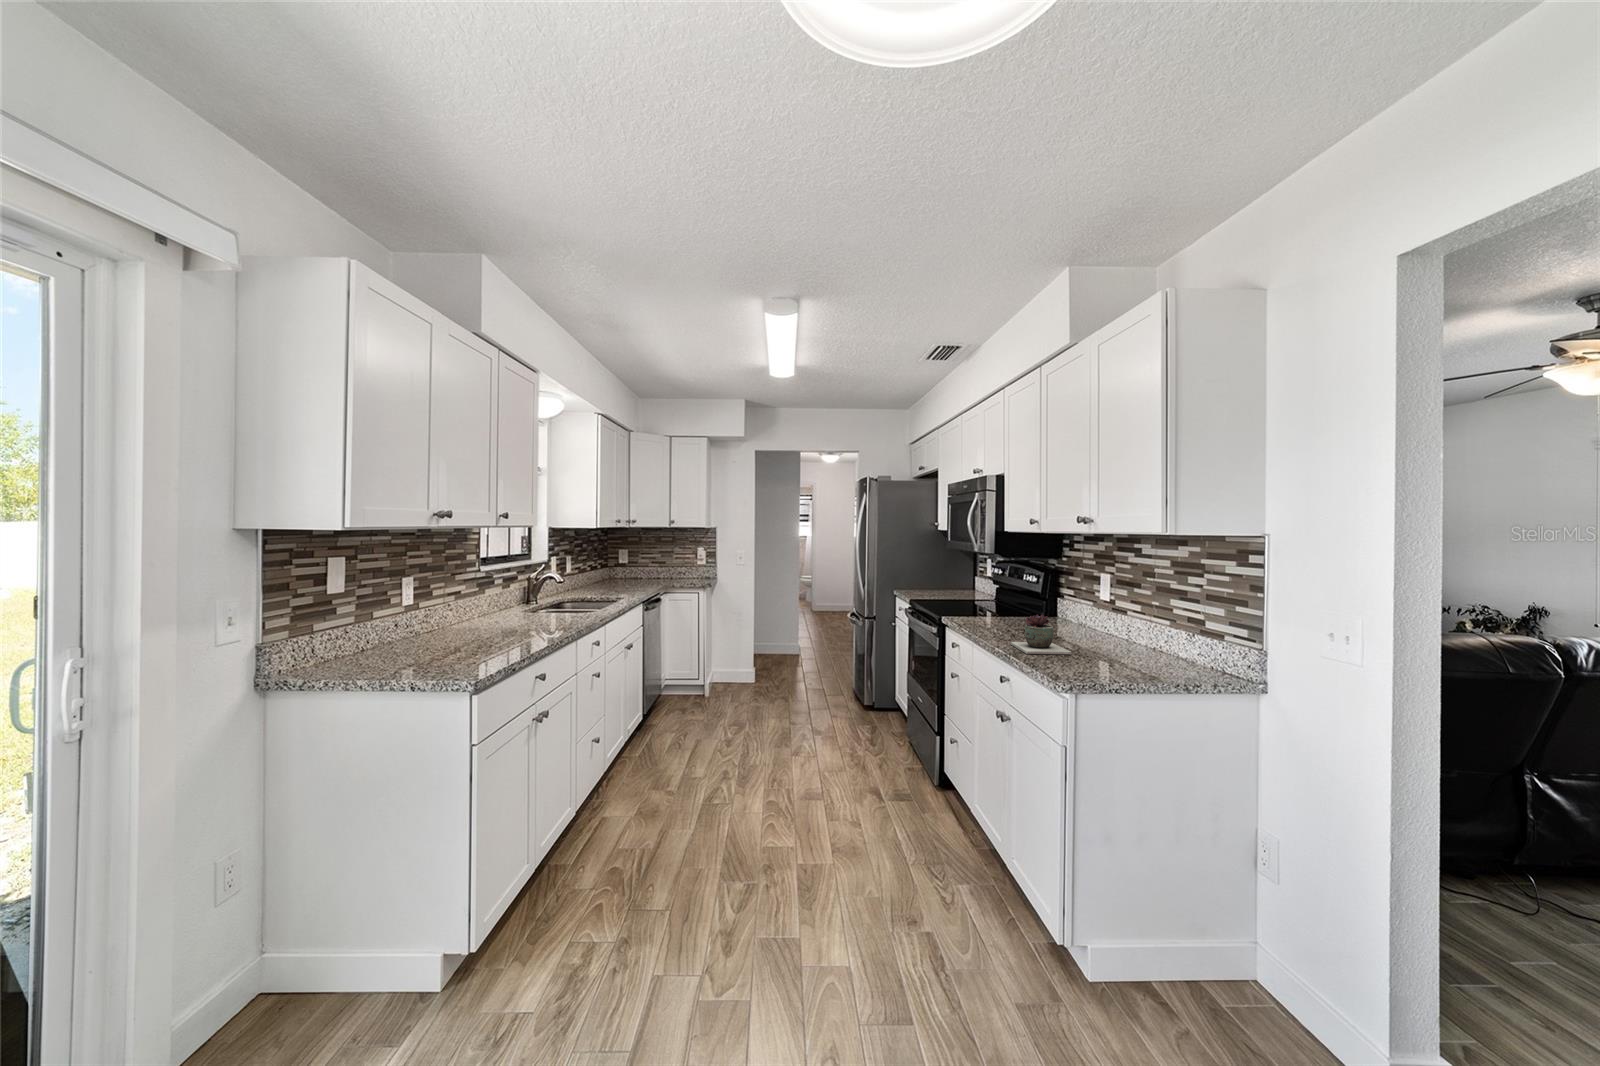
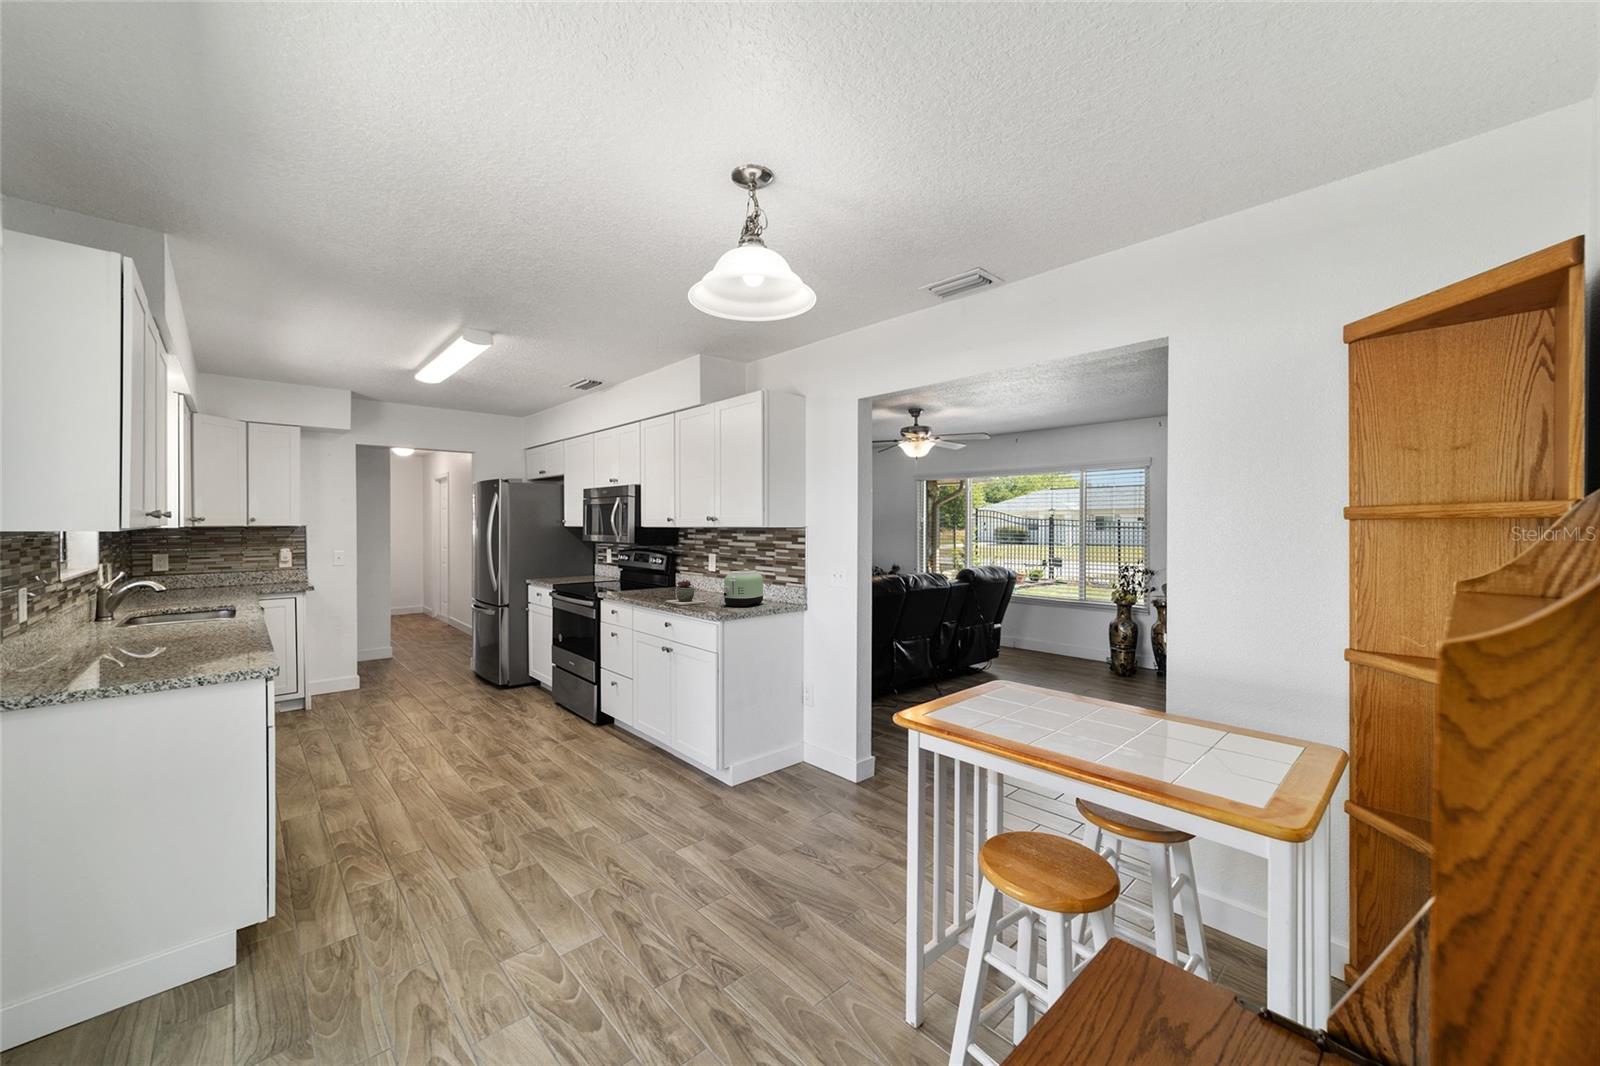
toaster: none [1094,607,1177,672] -> present [723,570,764,607]

